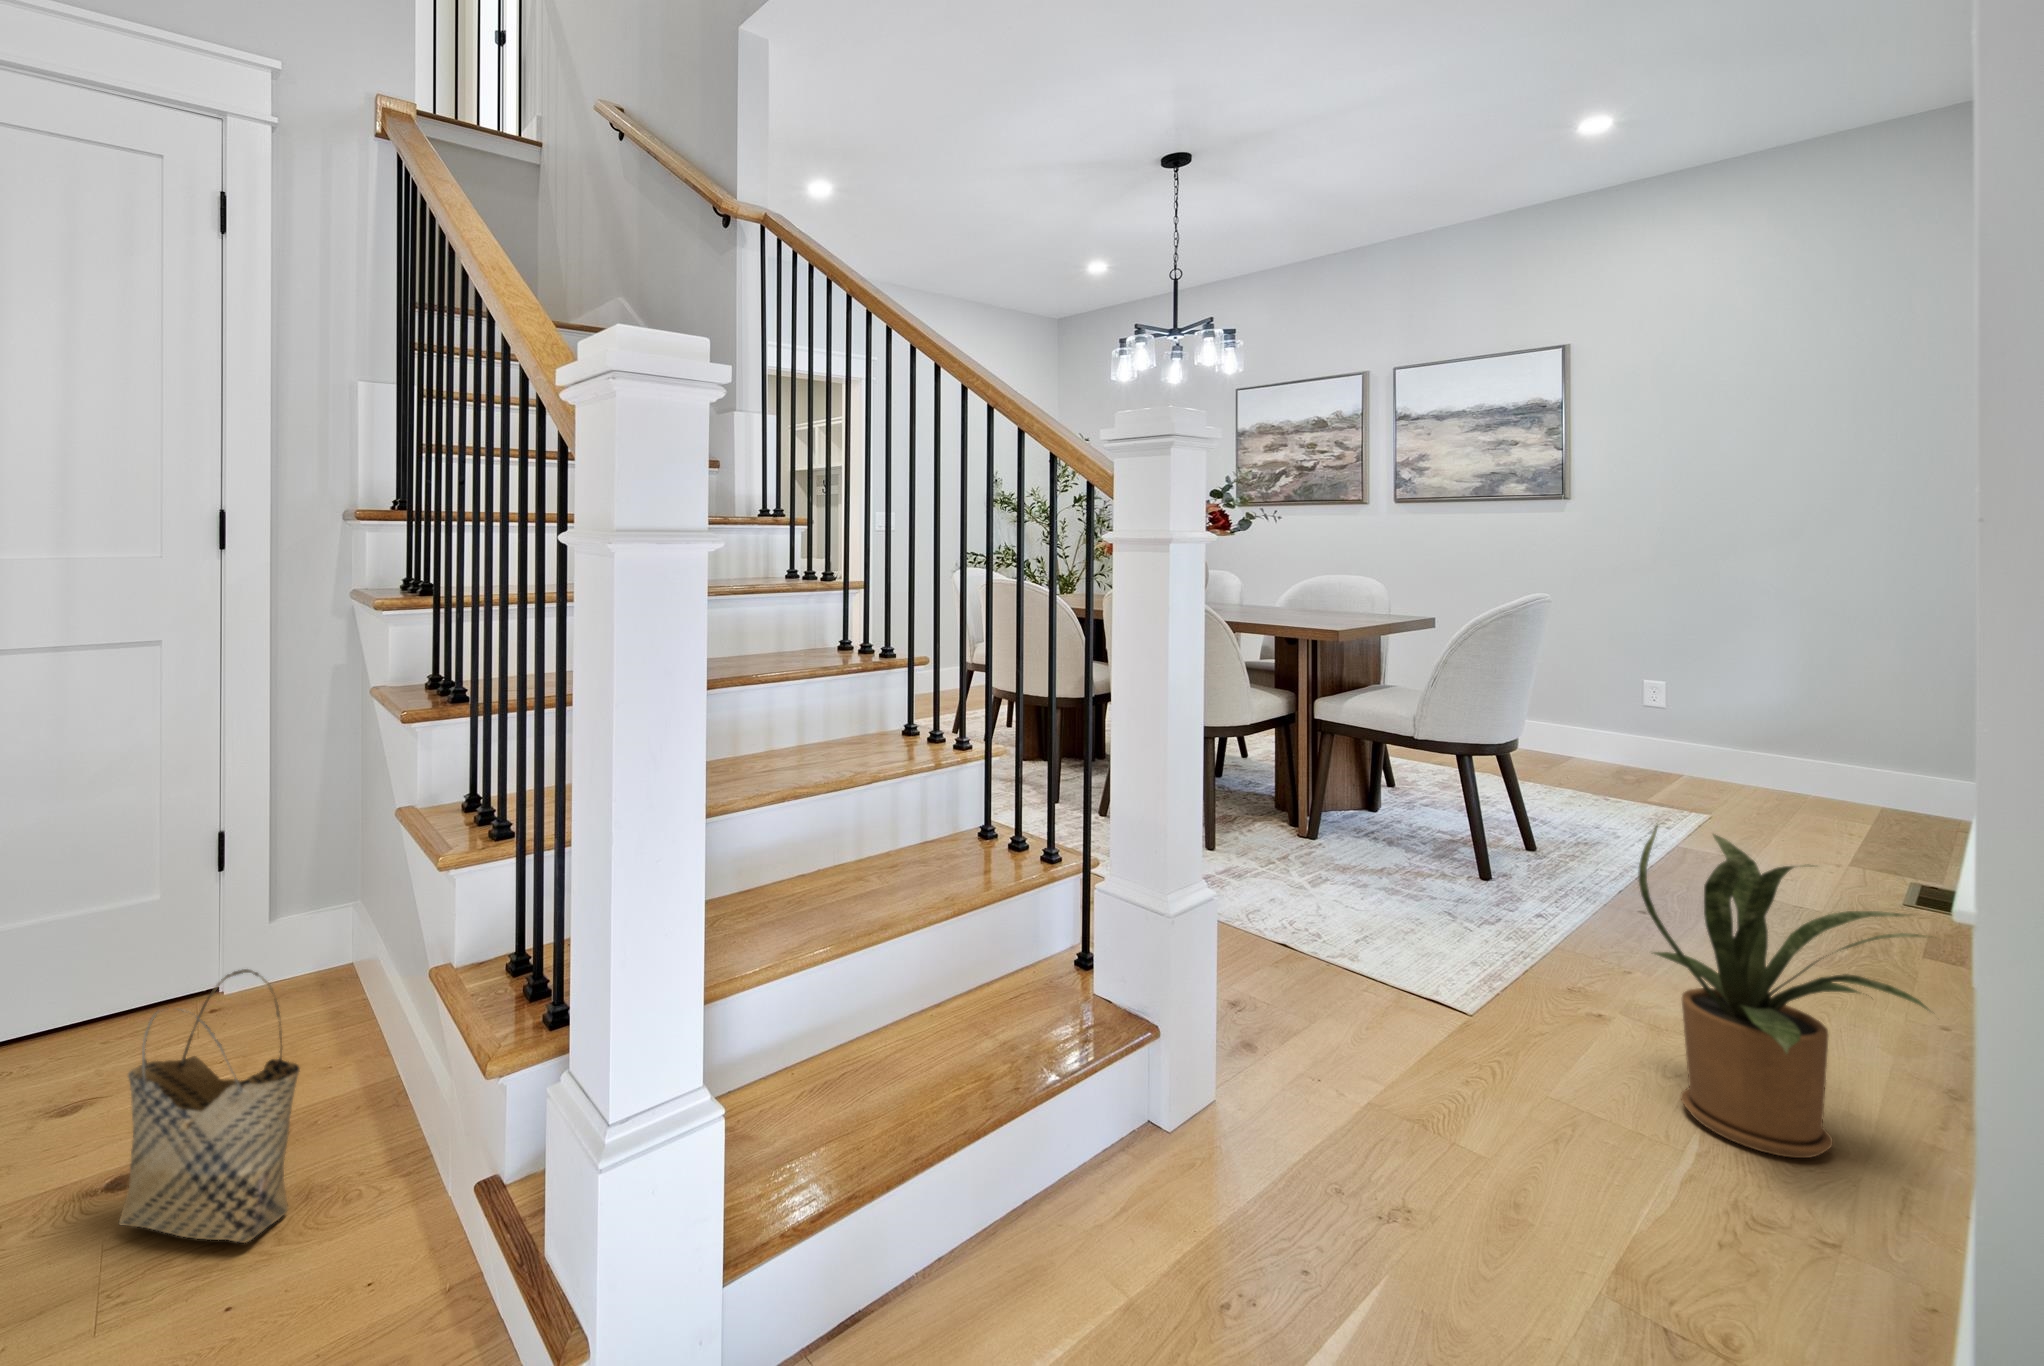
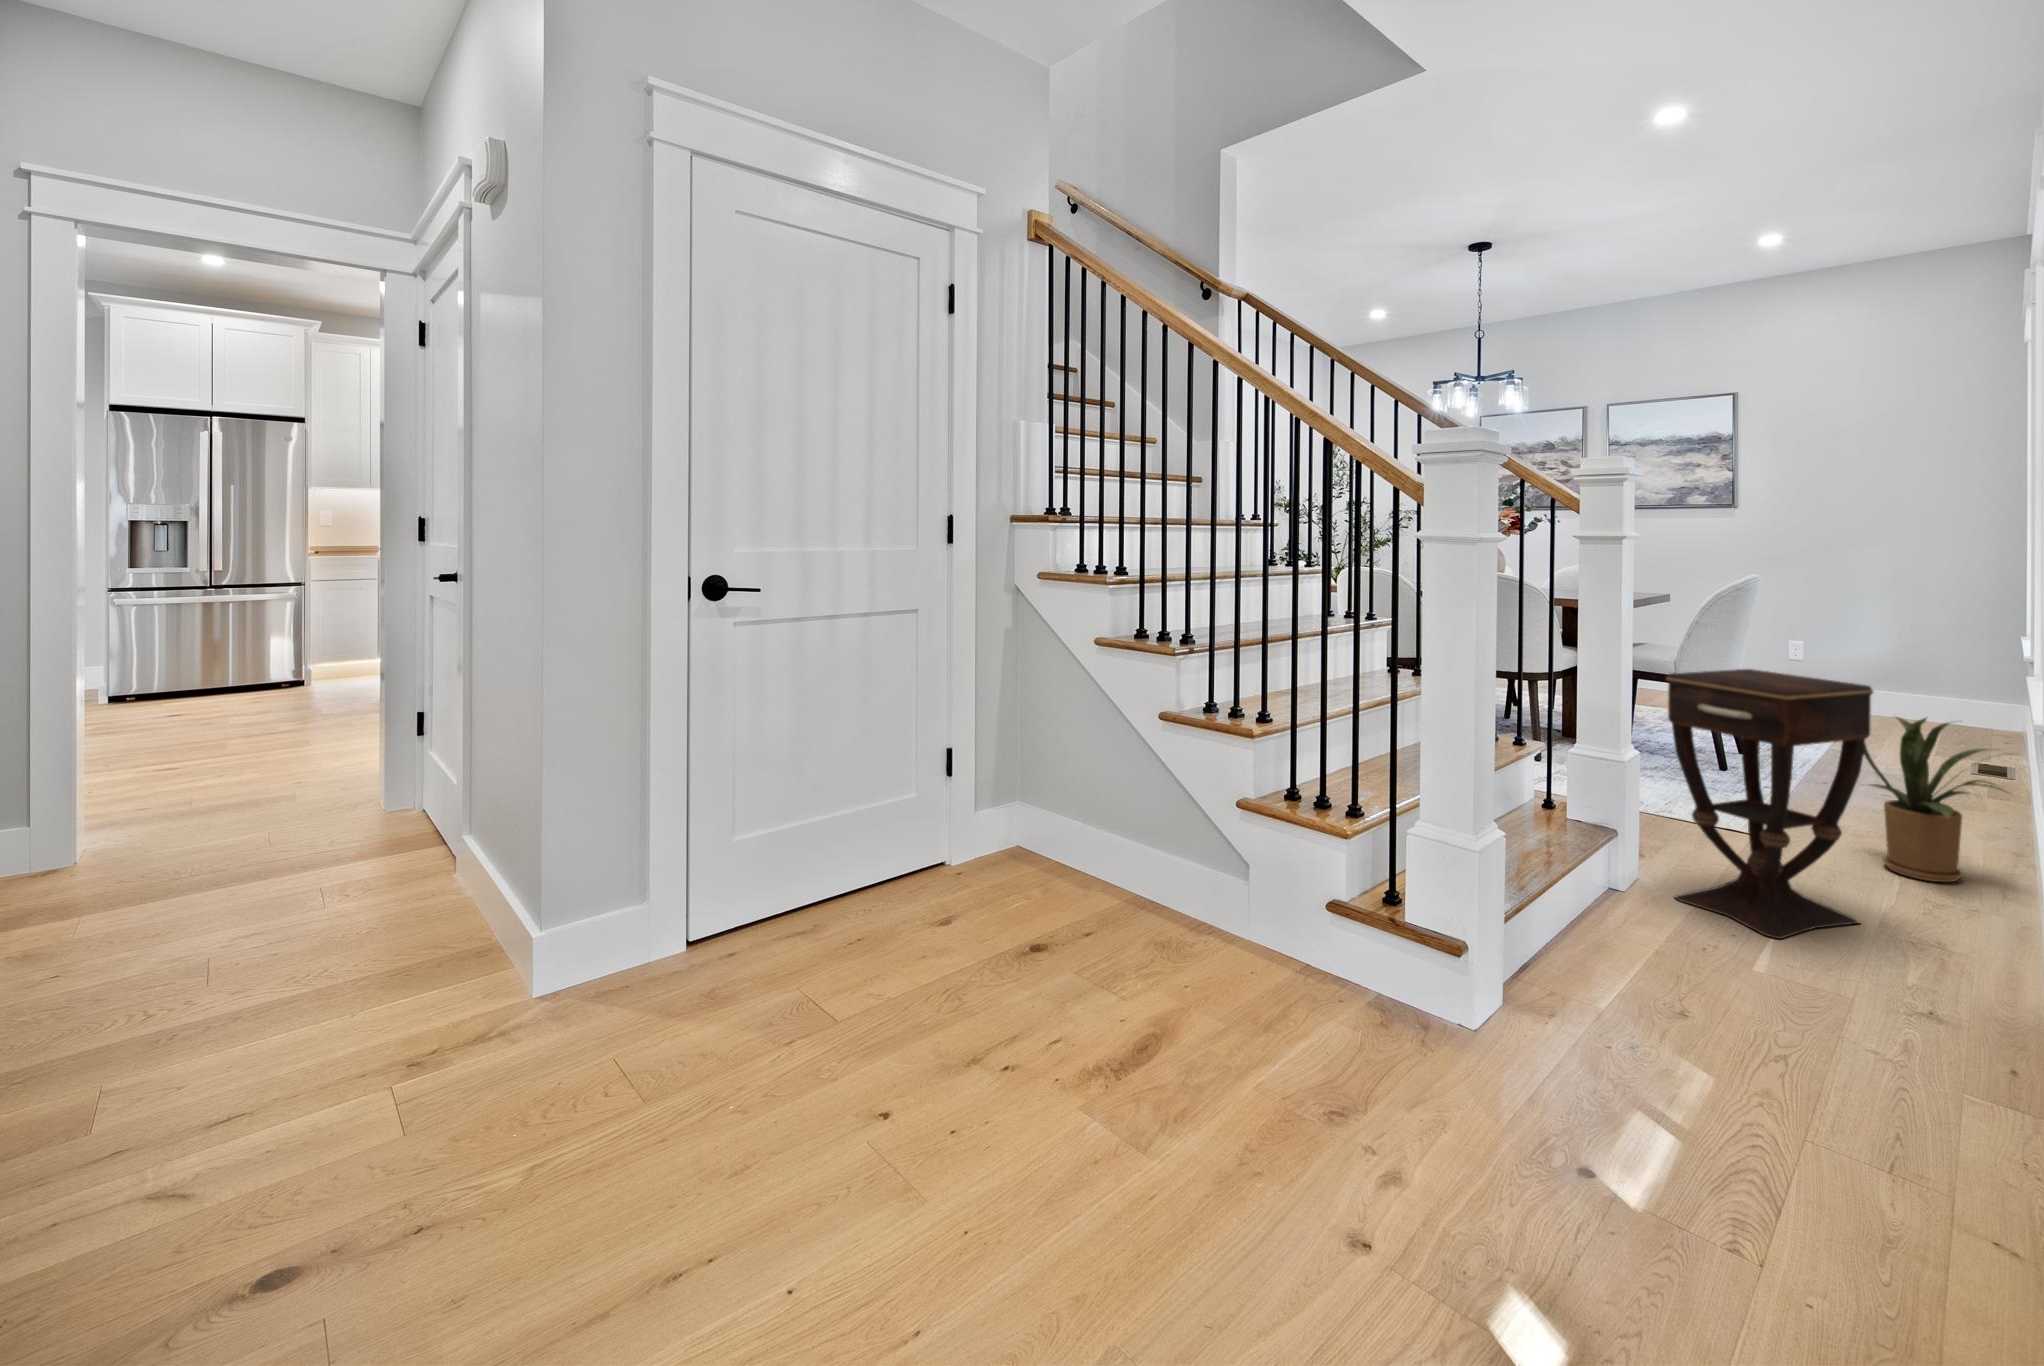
side table: none [1229,757,1598,1301] -> present [1666,669,1873,939]
woven basket: present [119,969,300,1243] -> none [1084,802,1184,950]

